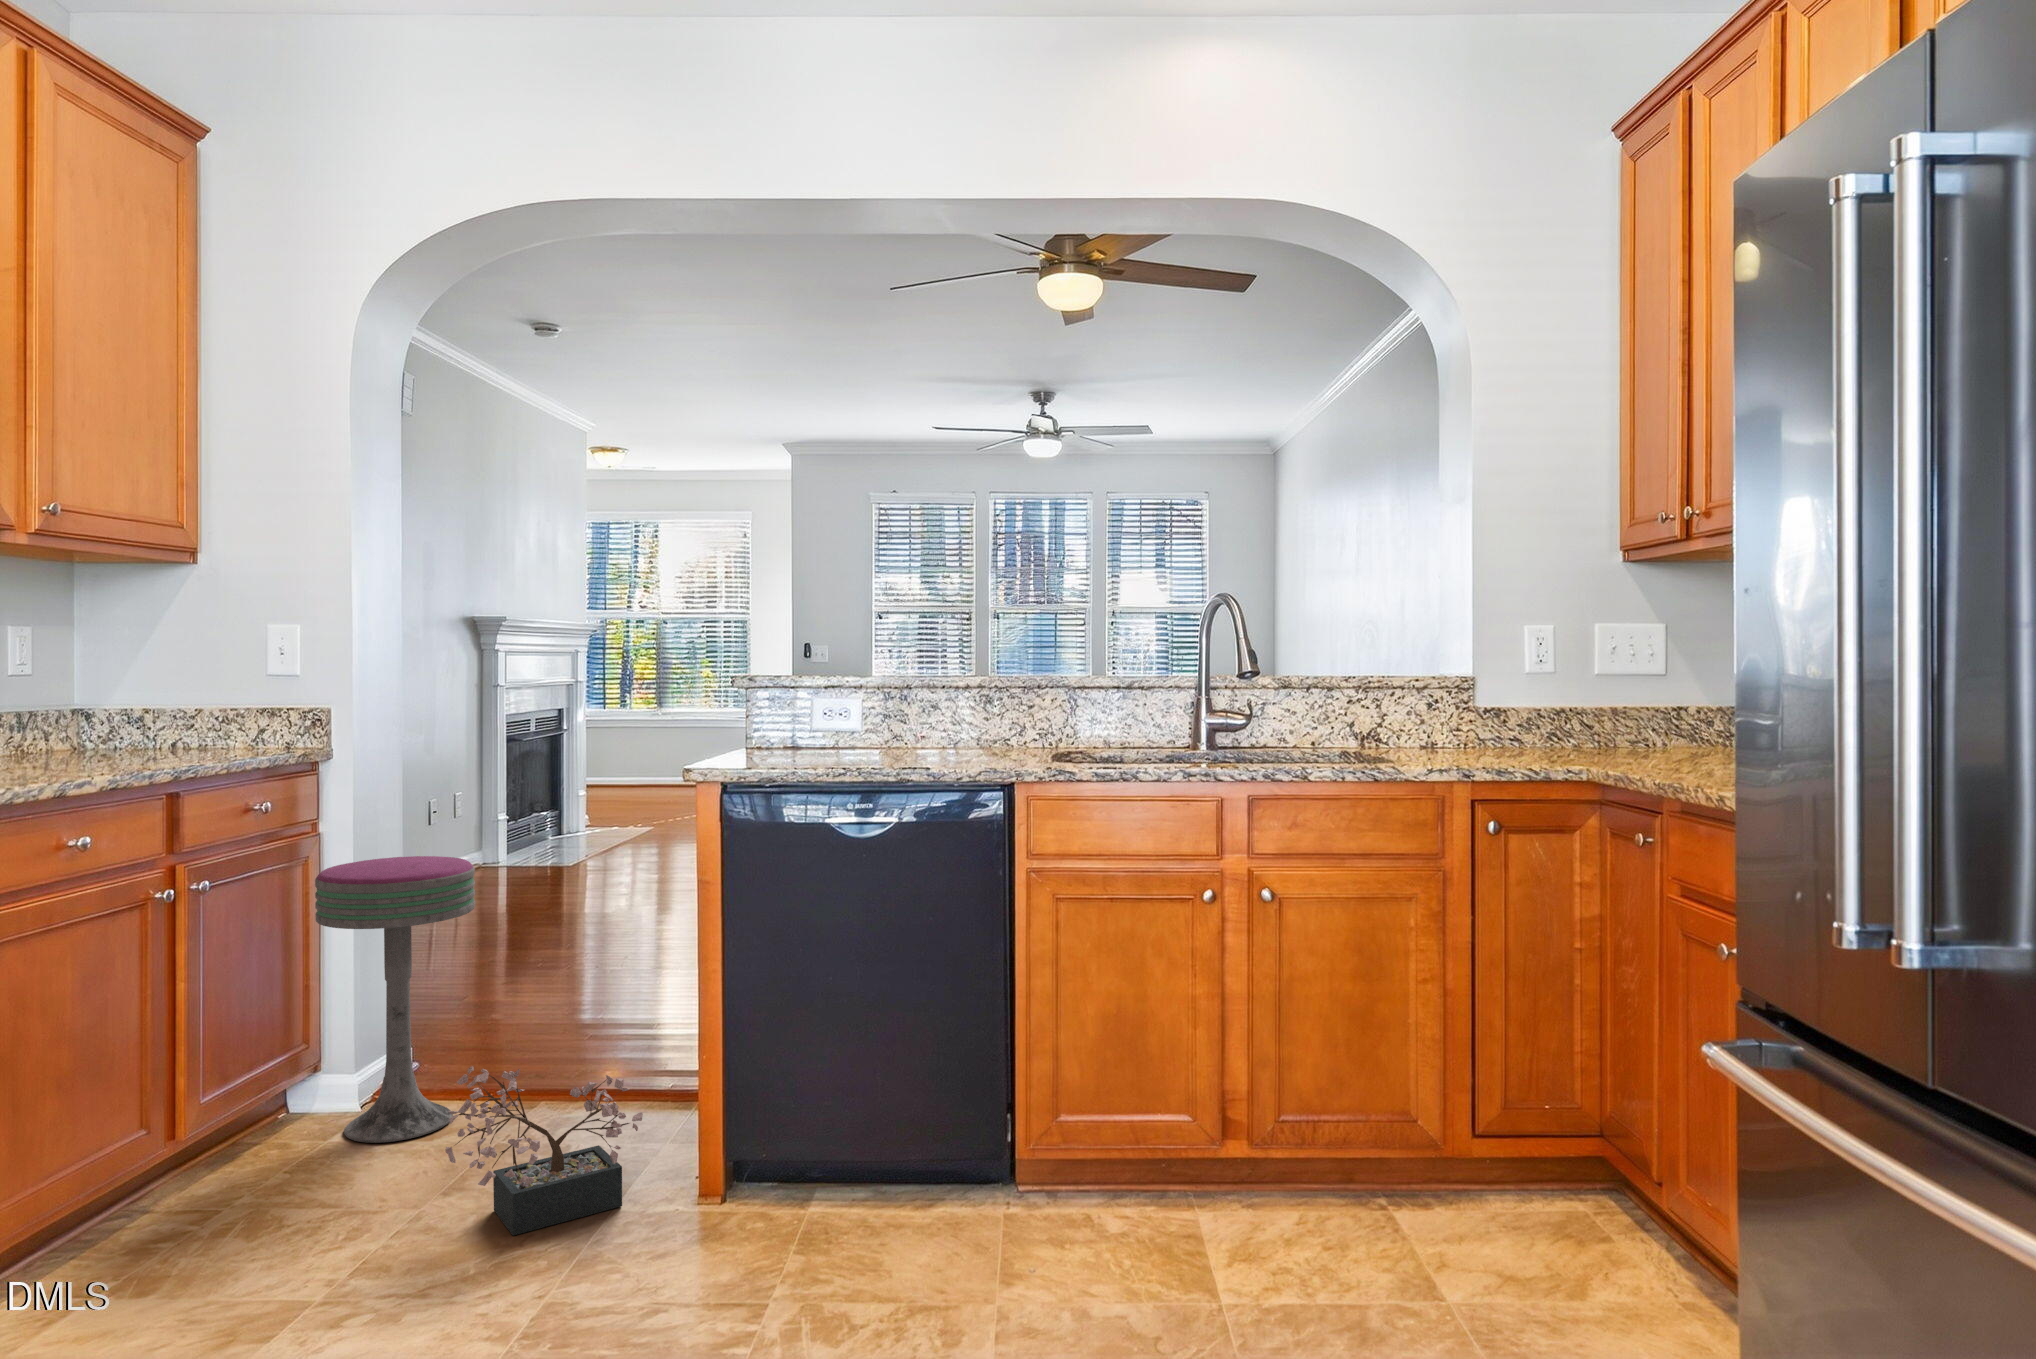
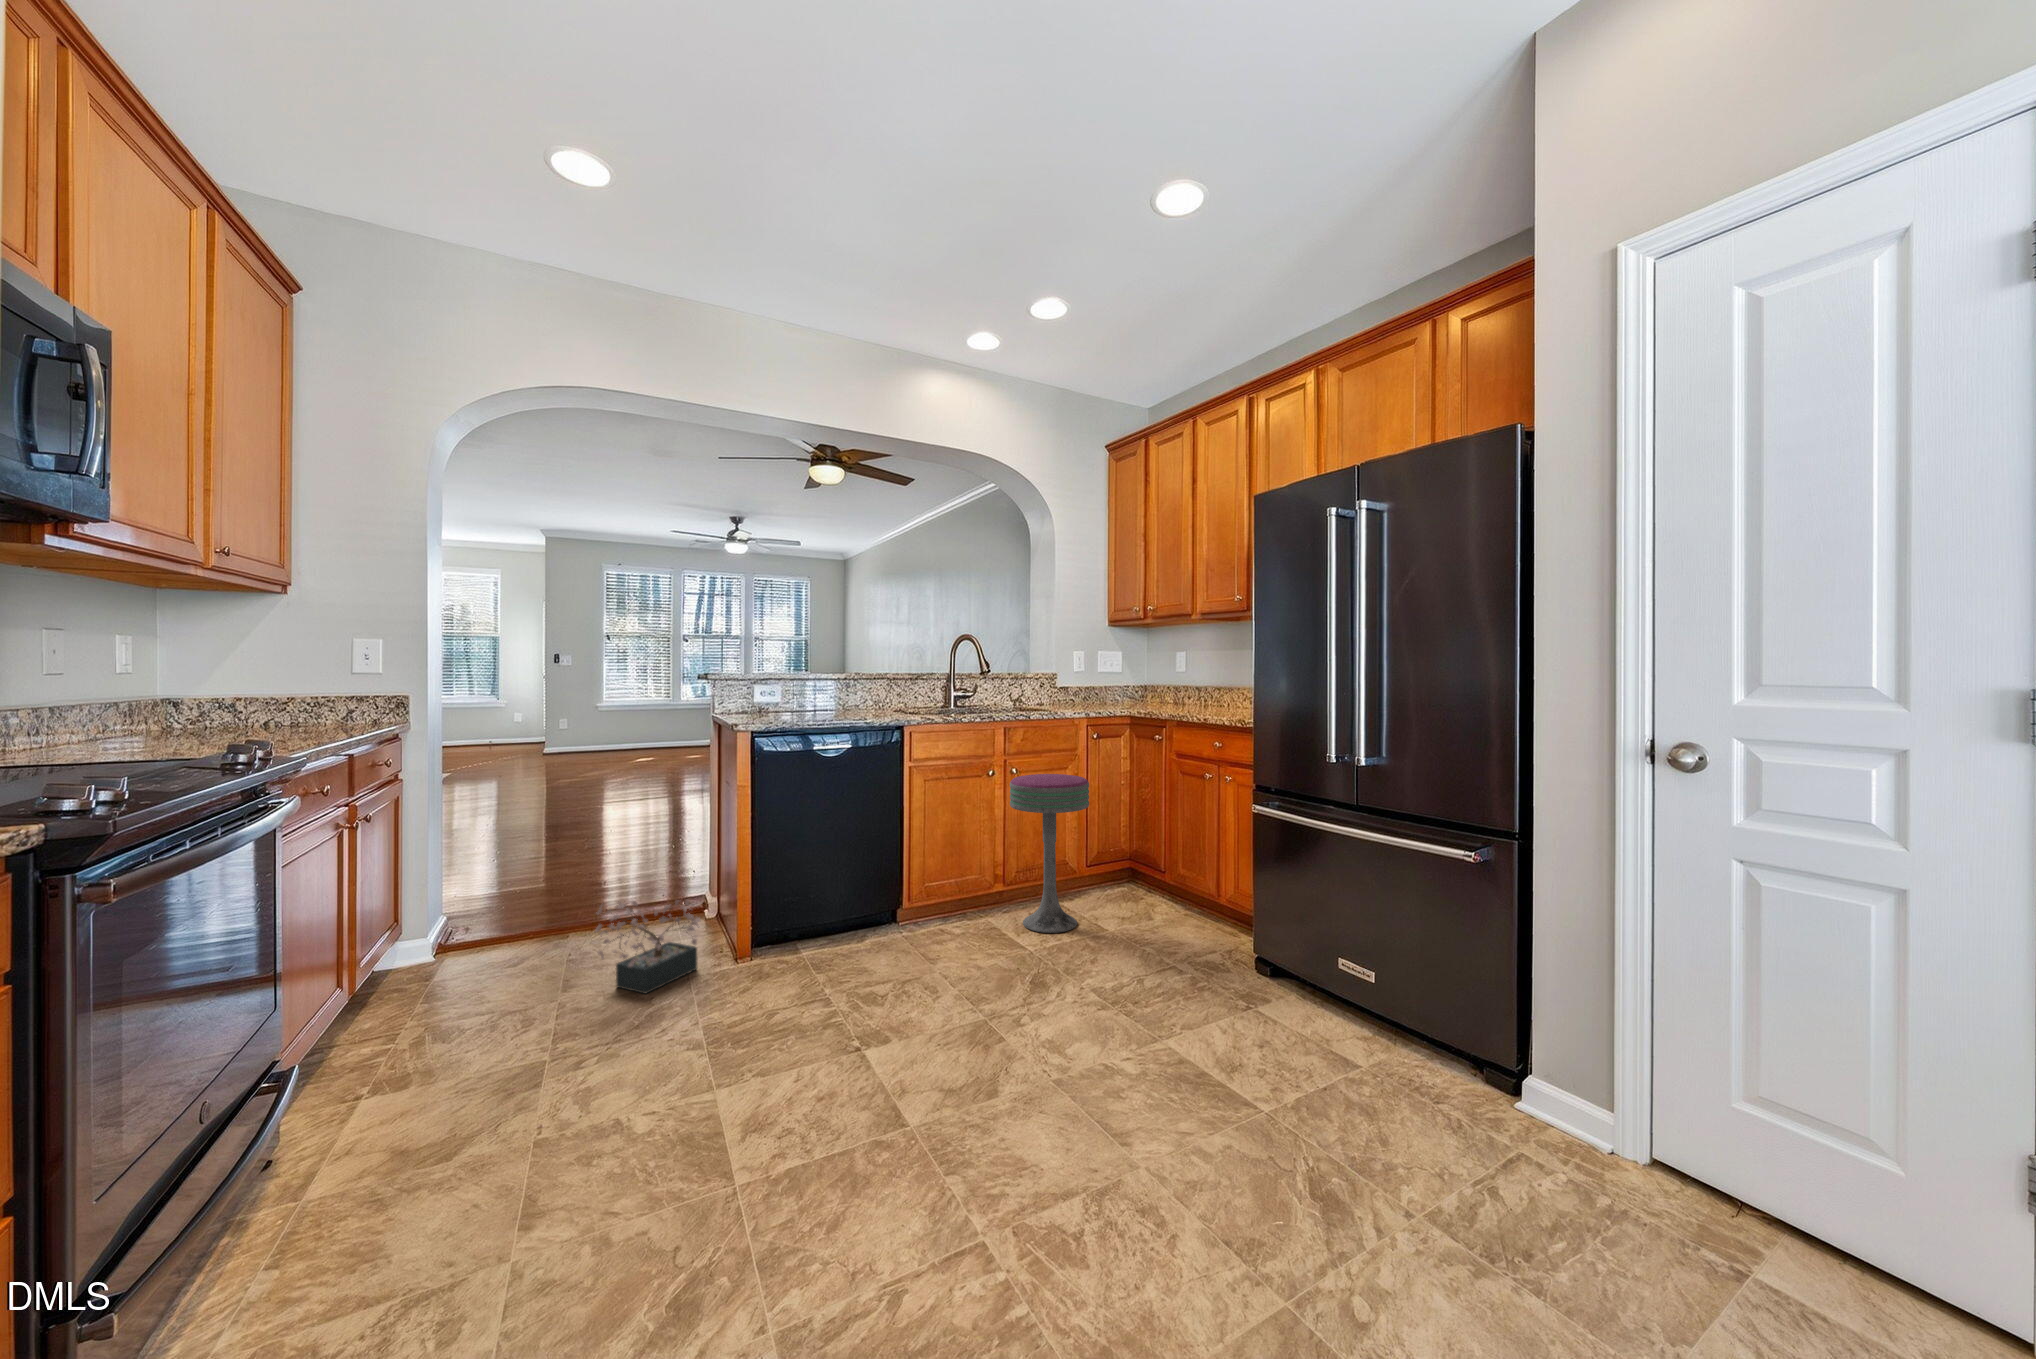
bar stool: present [315,856,475,1143] -> present [1010,774,1089,933]

